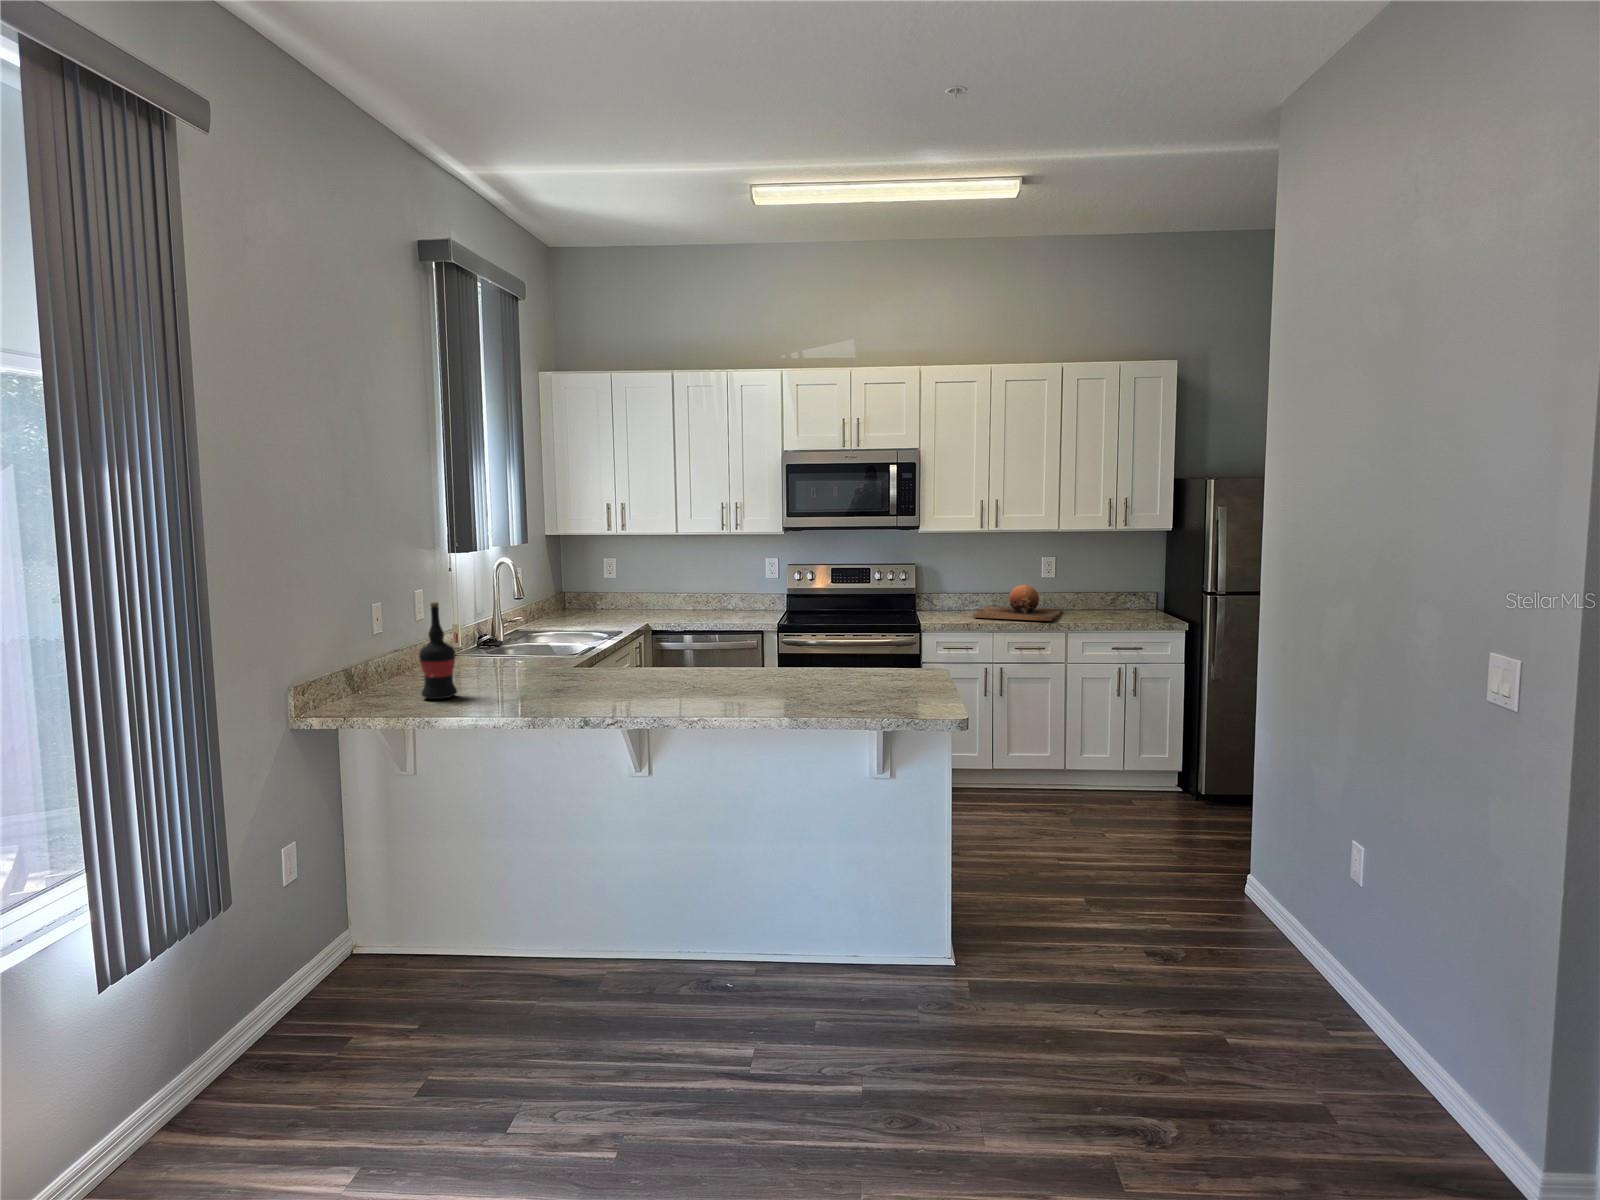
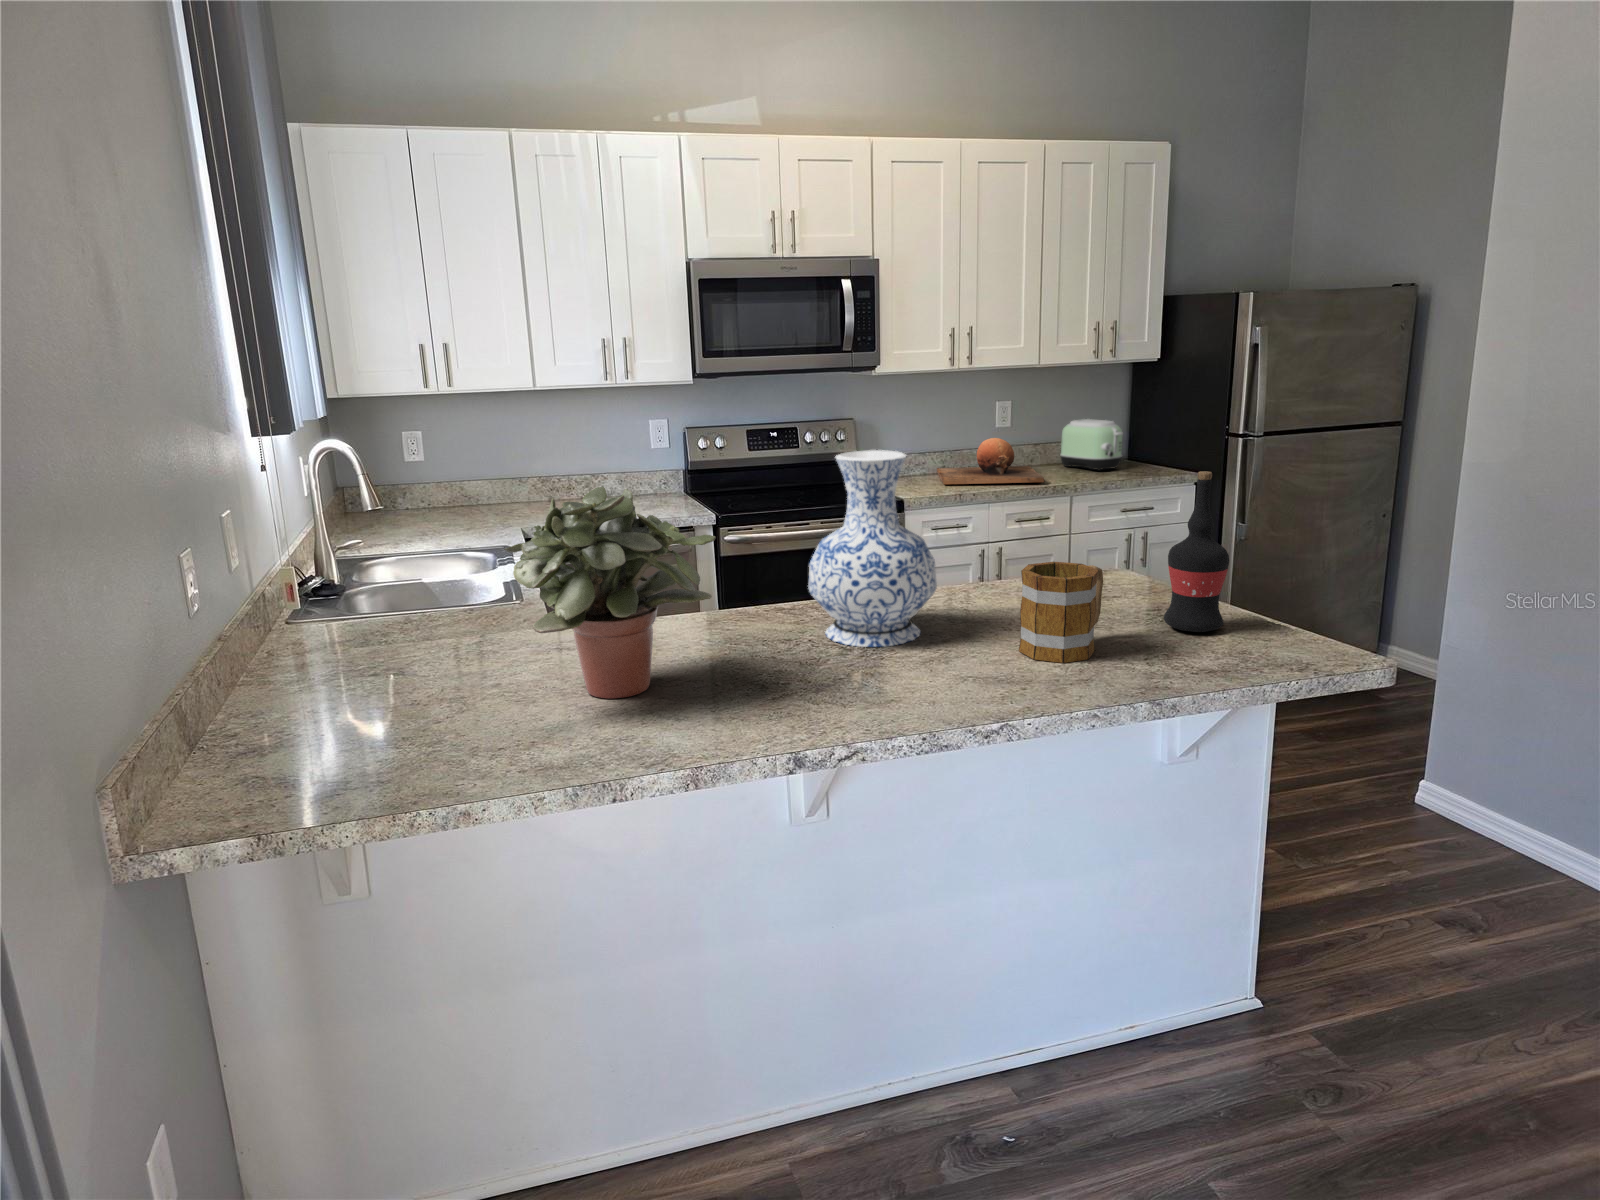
toaster: none [1090,575,1139,617] -> present [1061,419,1123,471]
vase: none [684,577,760,689] -> present [808,450,937,647]
potted plant: none [502,584,609,694] -> present [504,487,716,699]
wine bottle: present [419,602,457,699] -> present [1164,471,1229,632]
mug: none [773,646,834,703] -> present [1019,562,1103,663]

